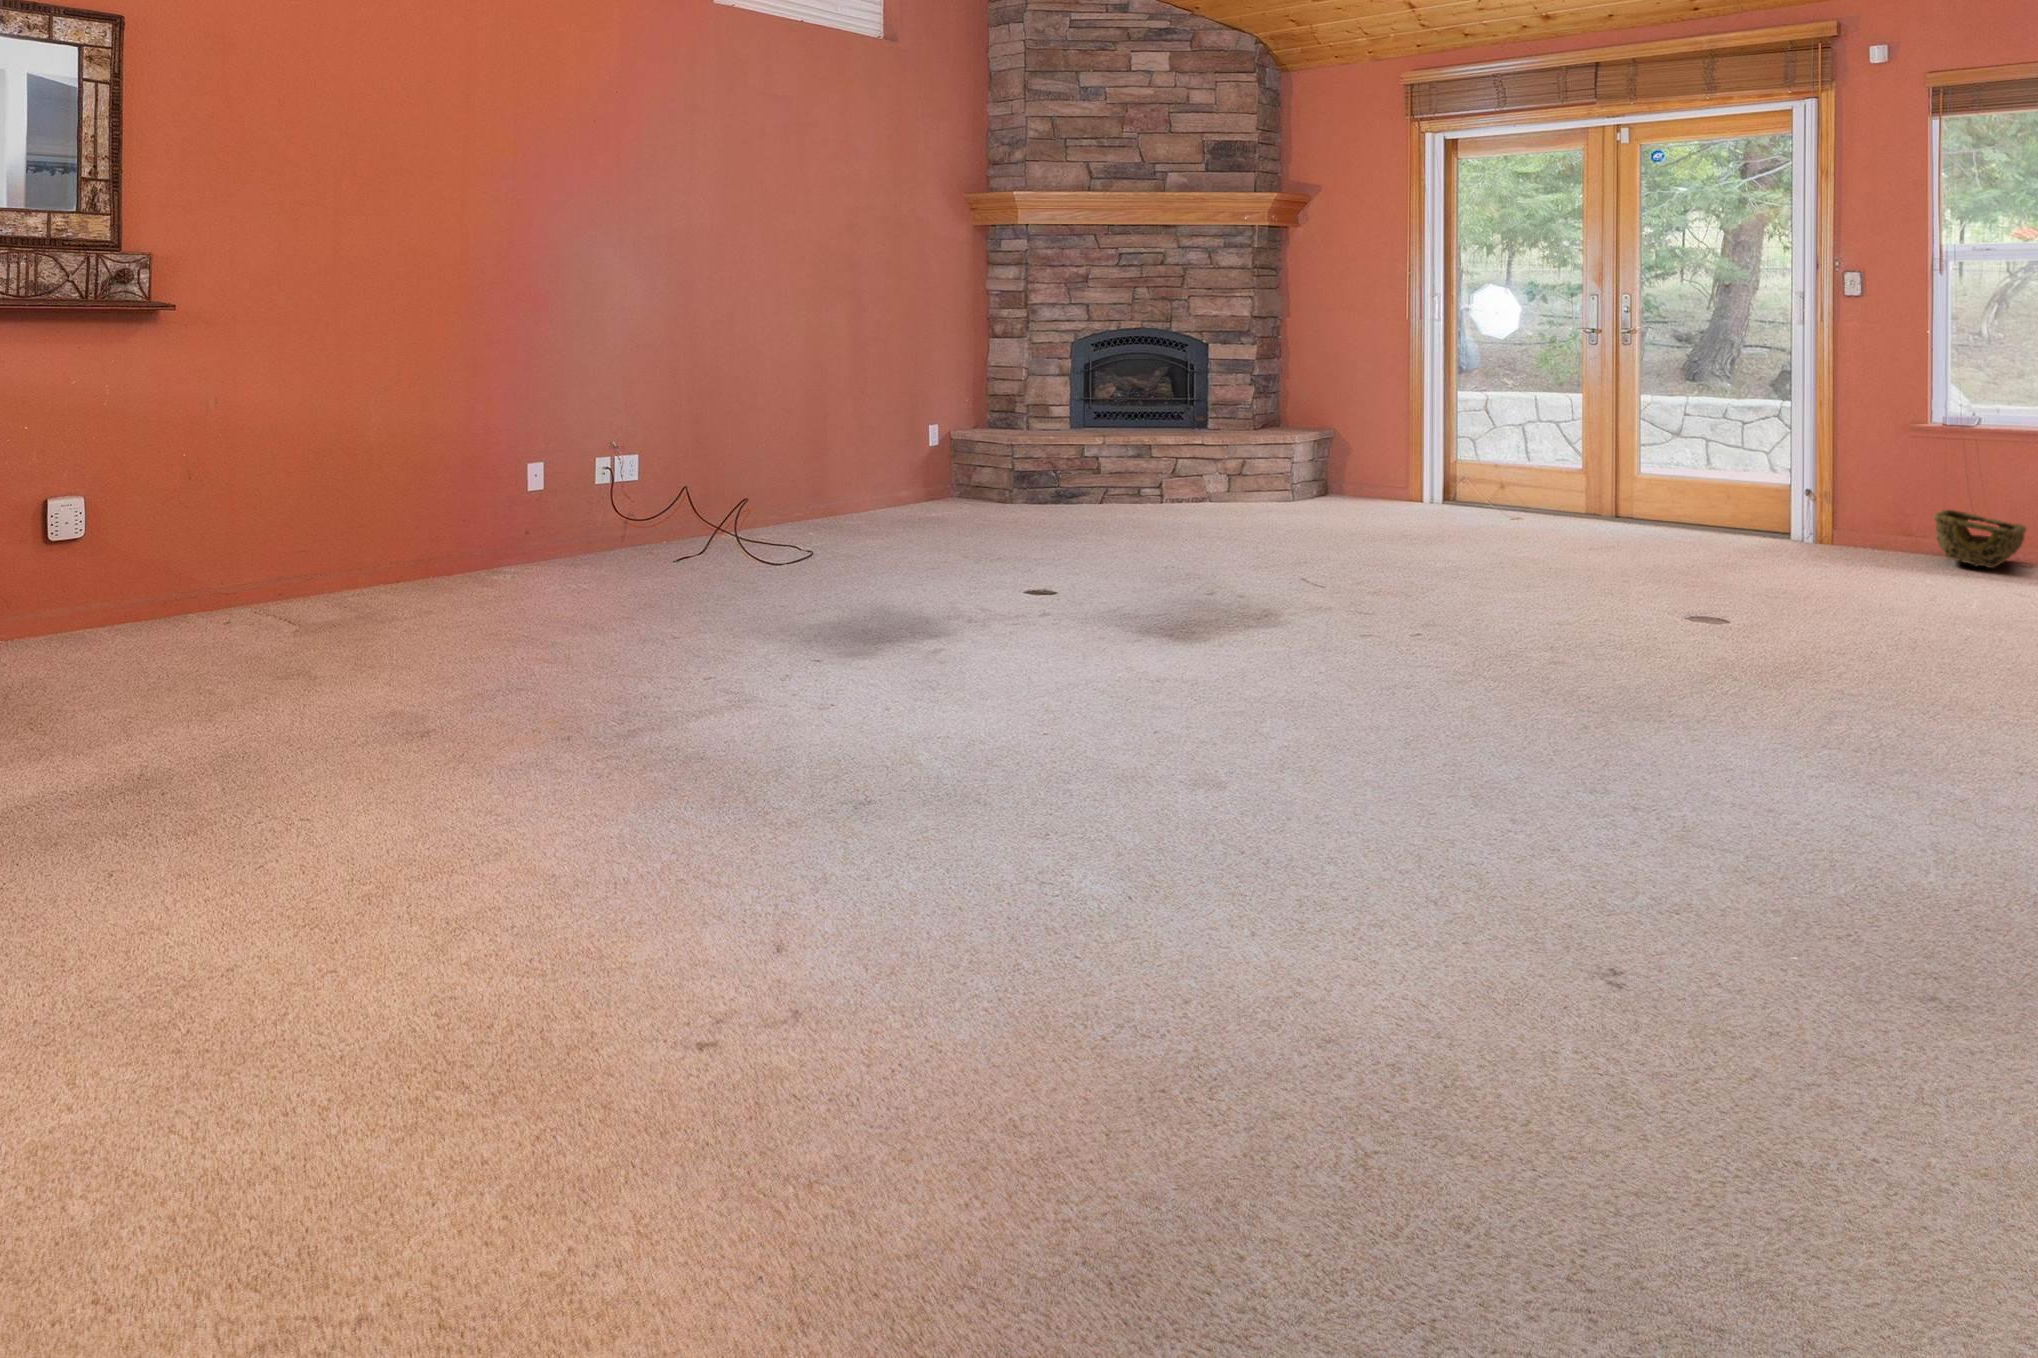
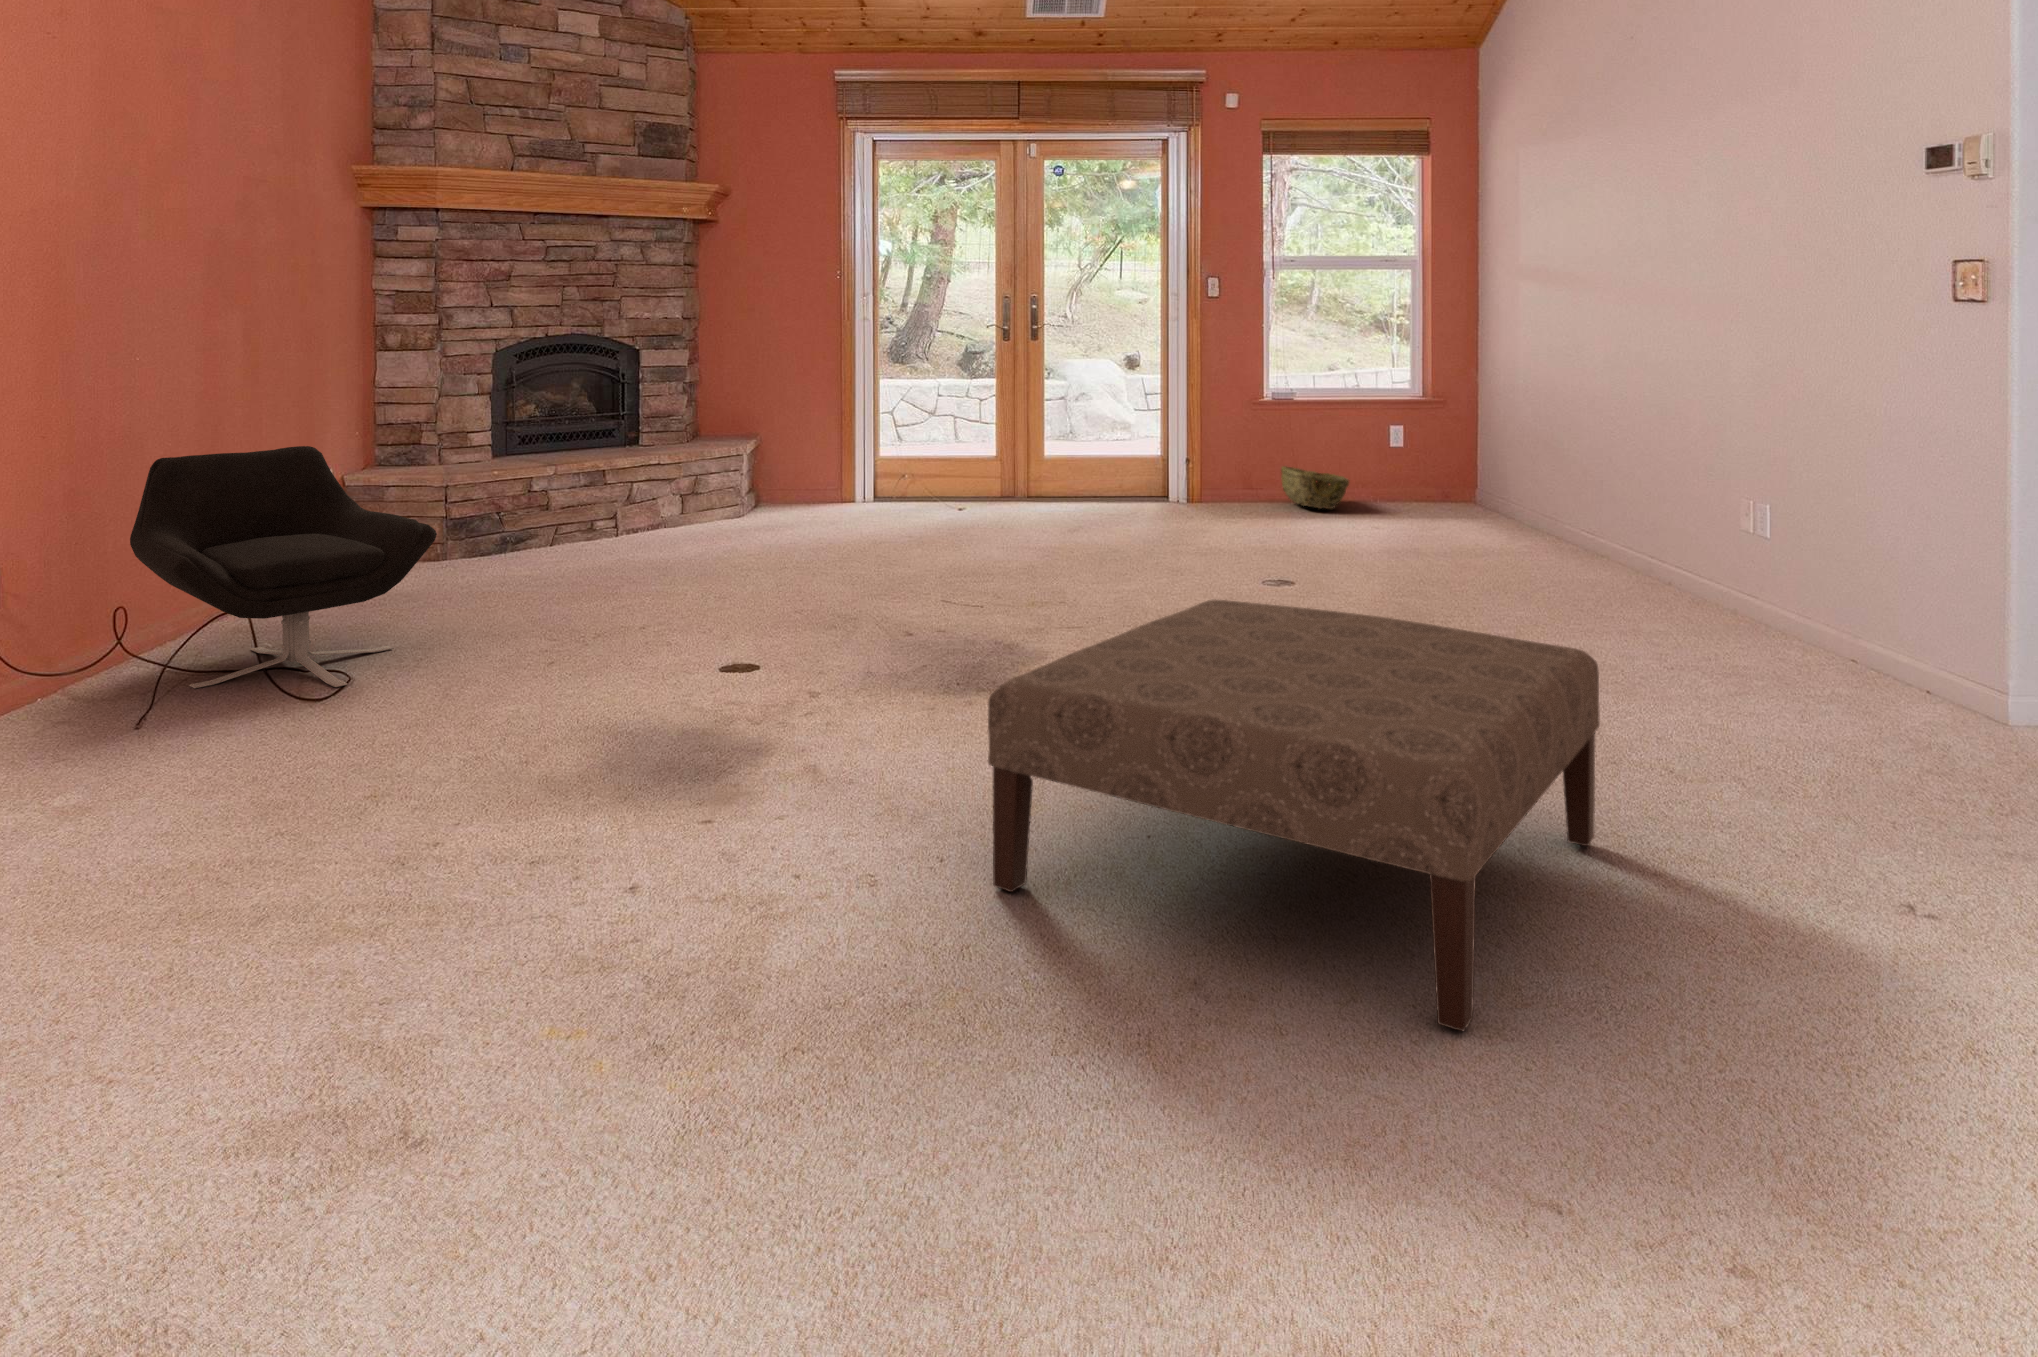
lounge chair: none [716,399,890,560] -> present [130,446,437,688]
ottoman: none [898,545,1399,829] -> present [988,600,1600,1031]

